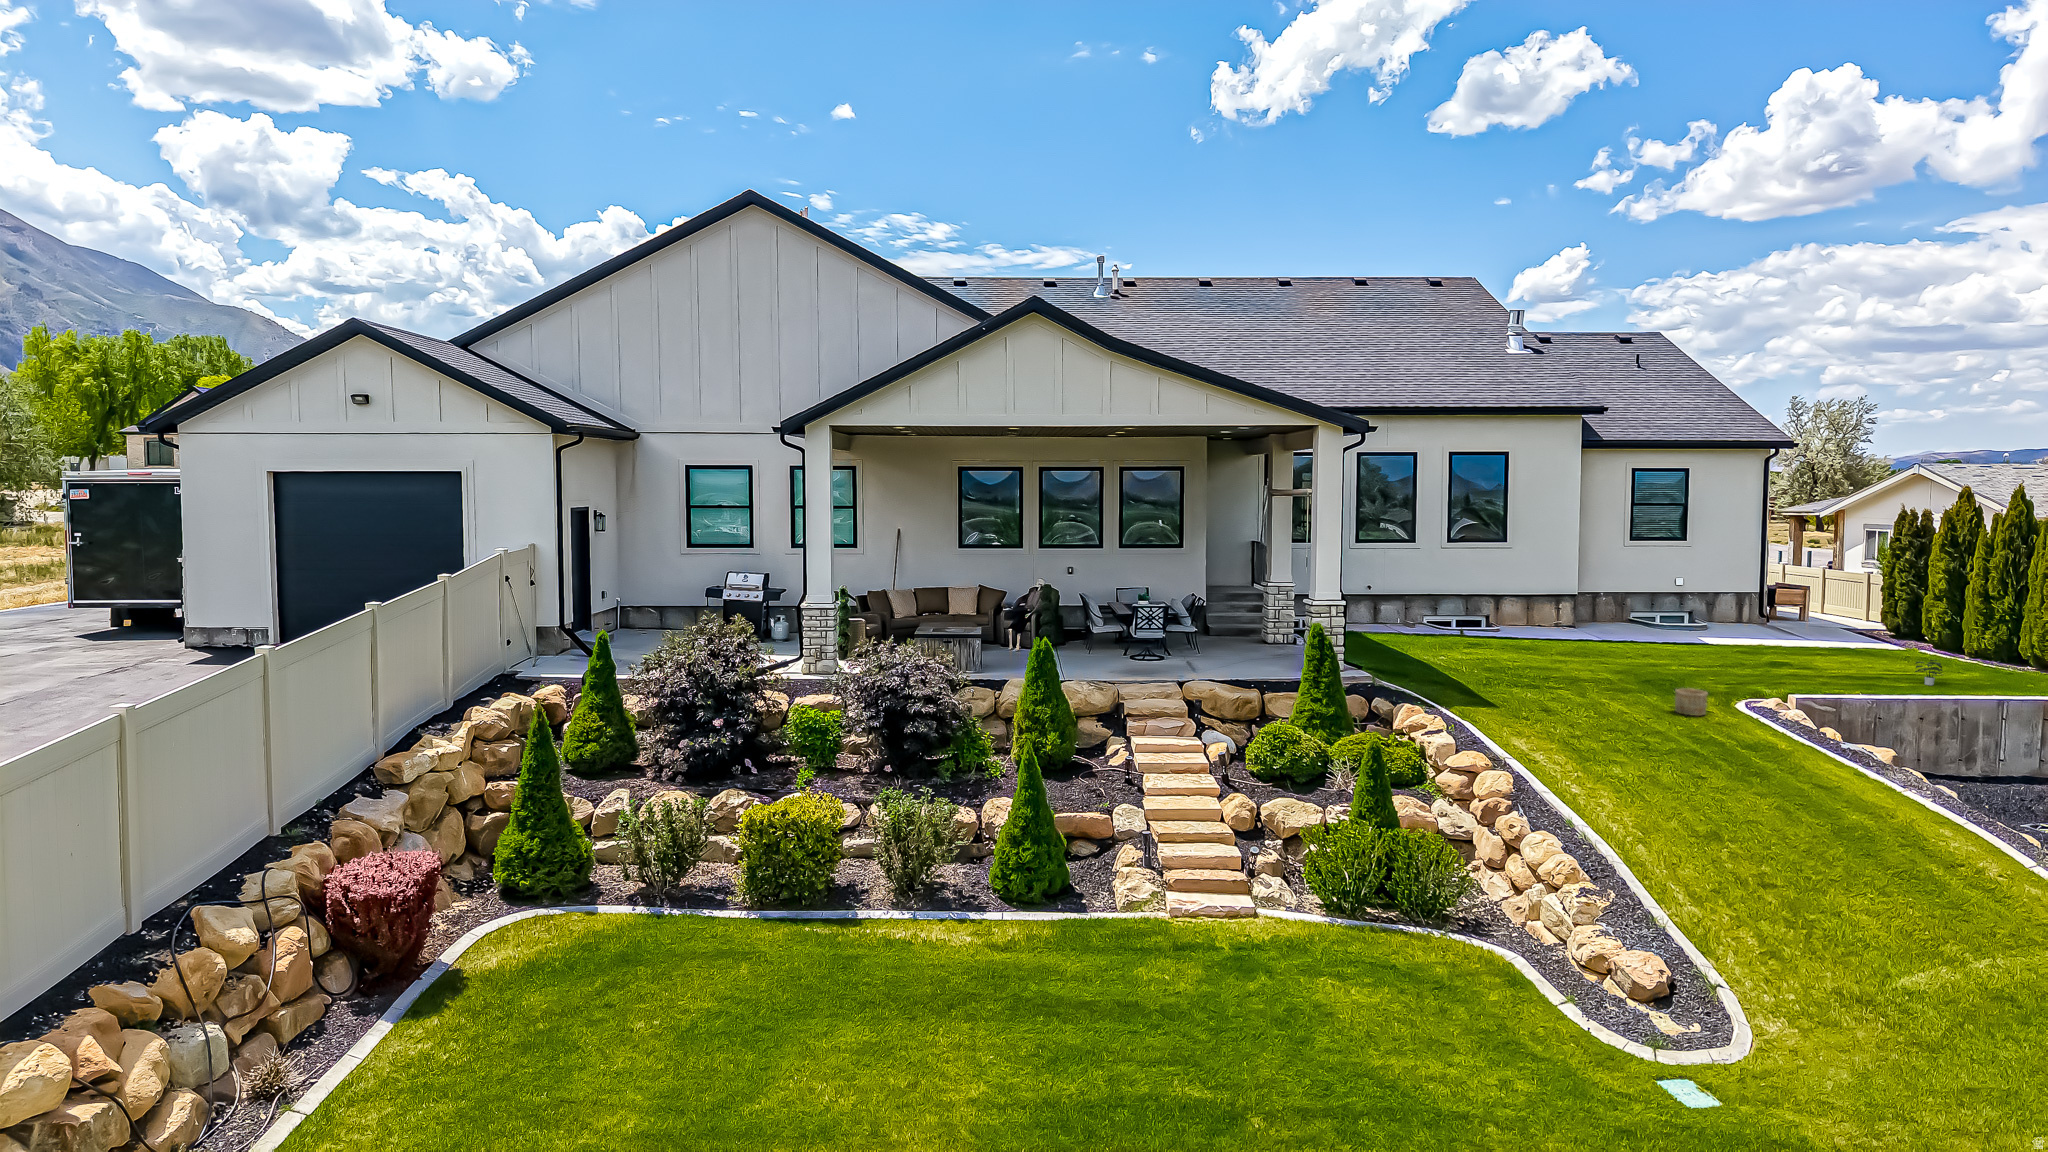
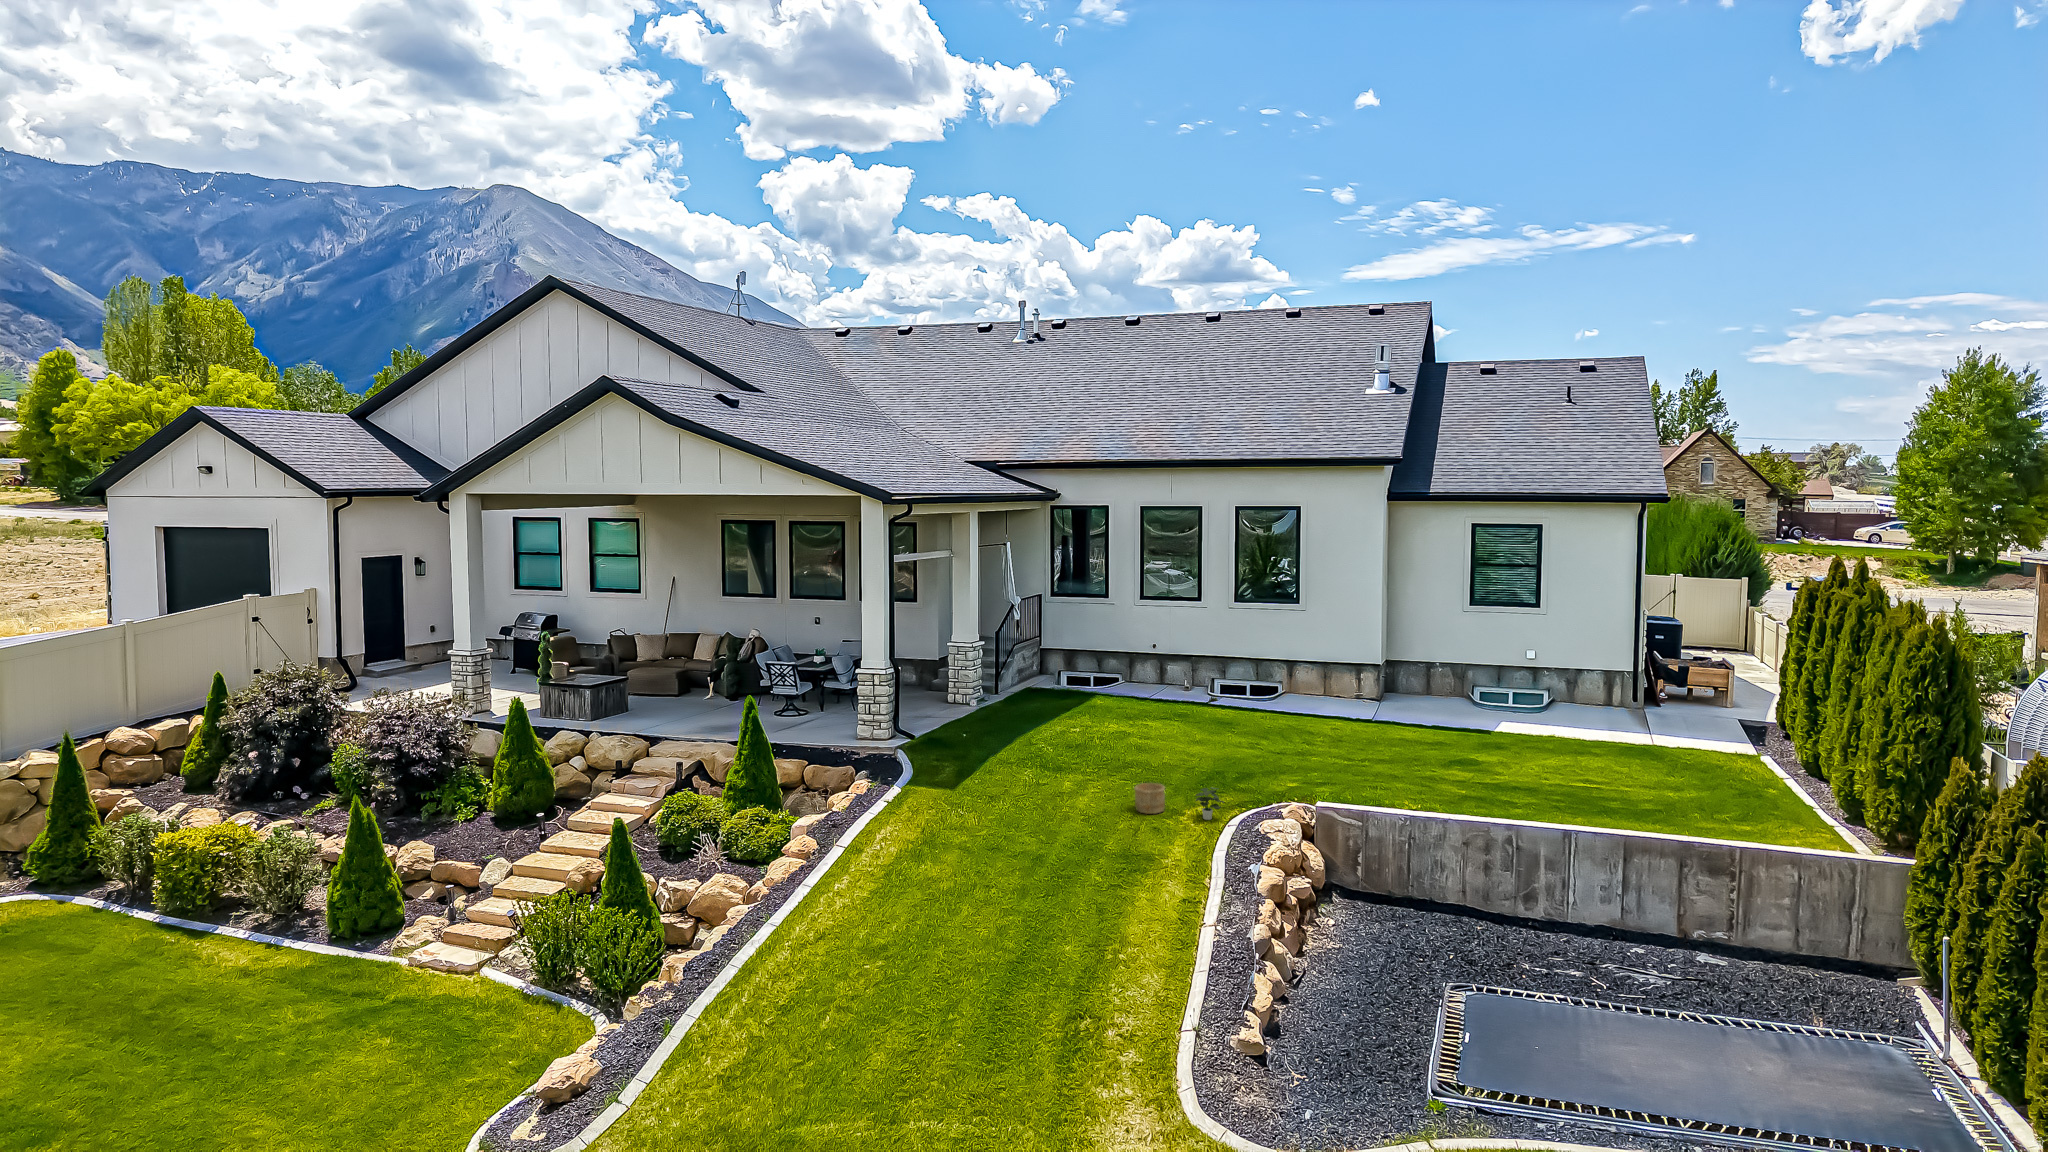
potted plant: present [1915,660,1944,686] -> present [1196,787,1224,820]

